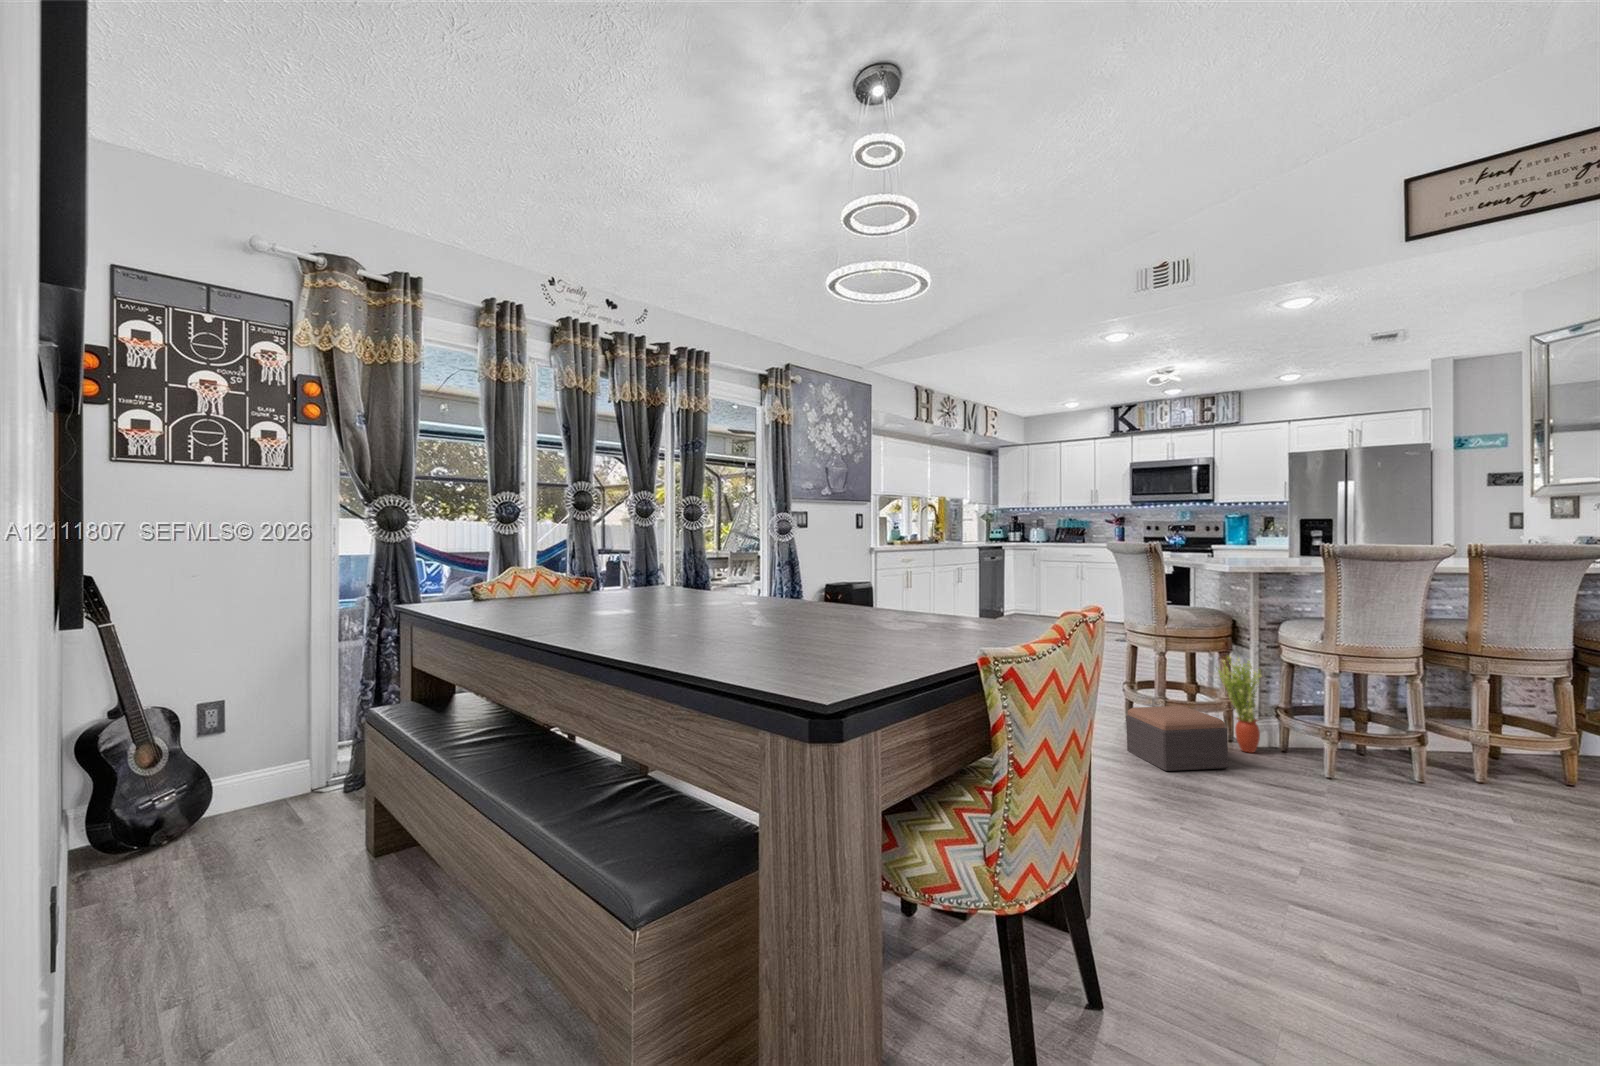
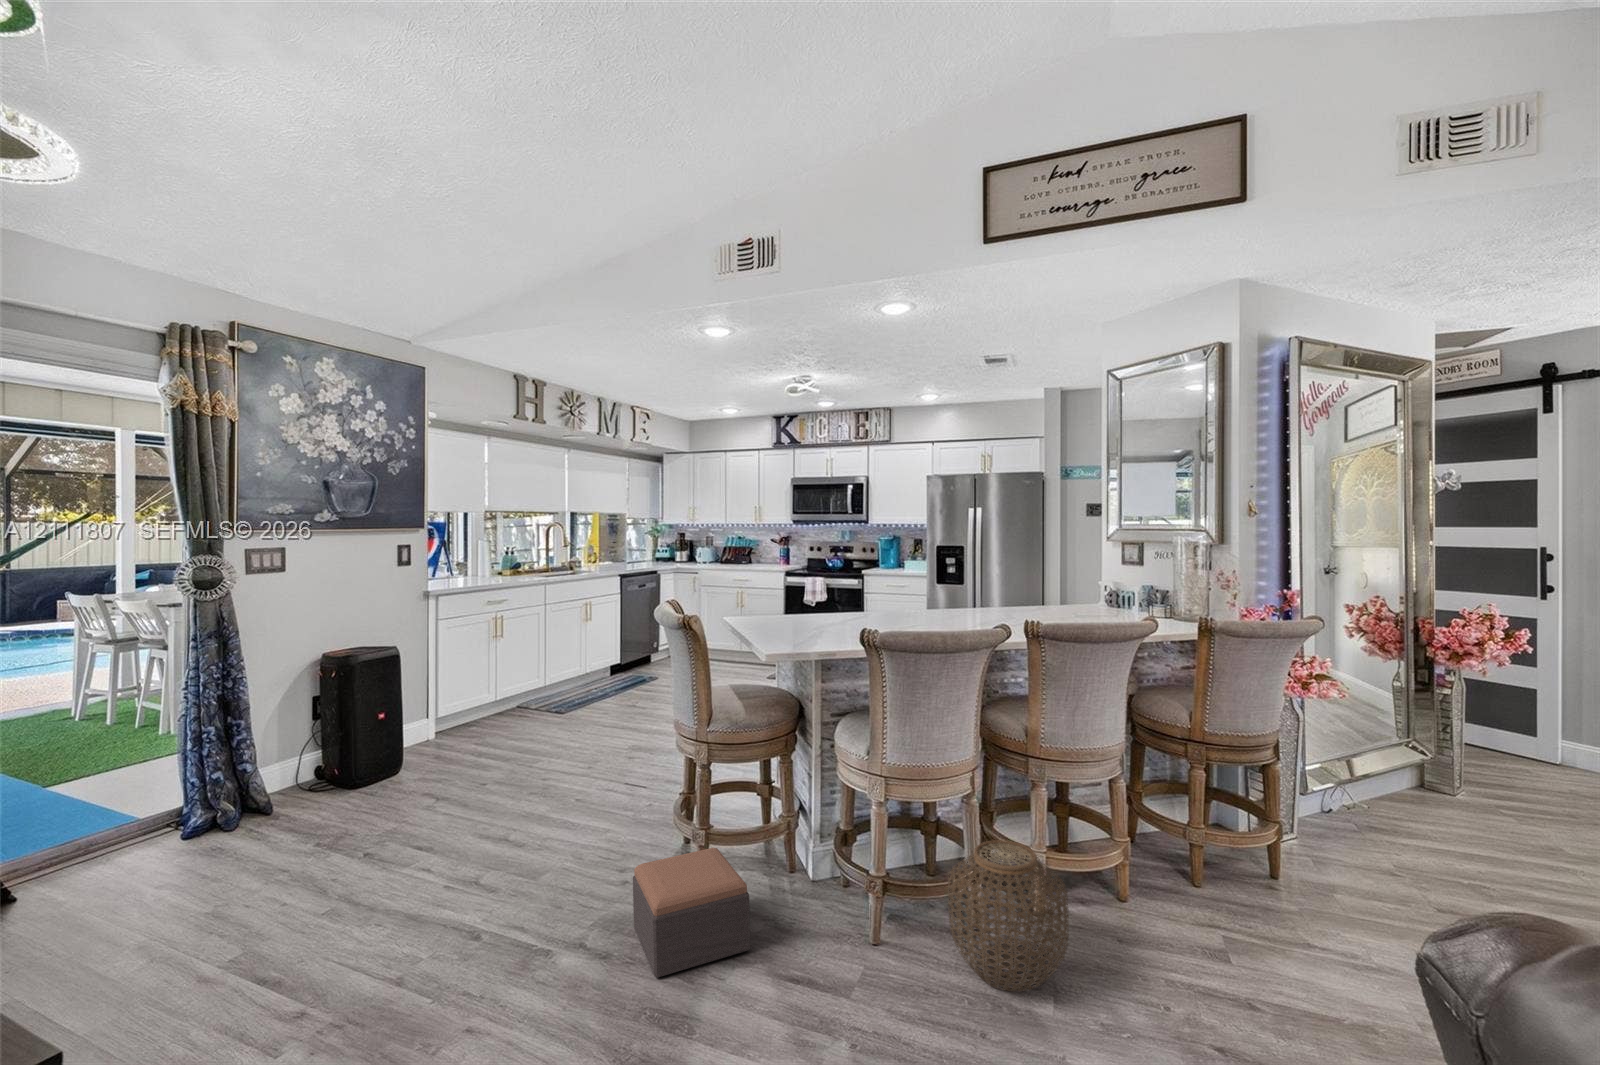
potted plant: present [1219,657,1261,753] -> none [763,765,815,900]
woven basket: none [1403,706,1526,810] -> present [948,840,1069,991]

